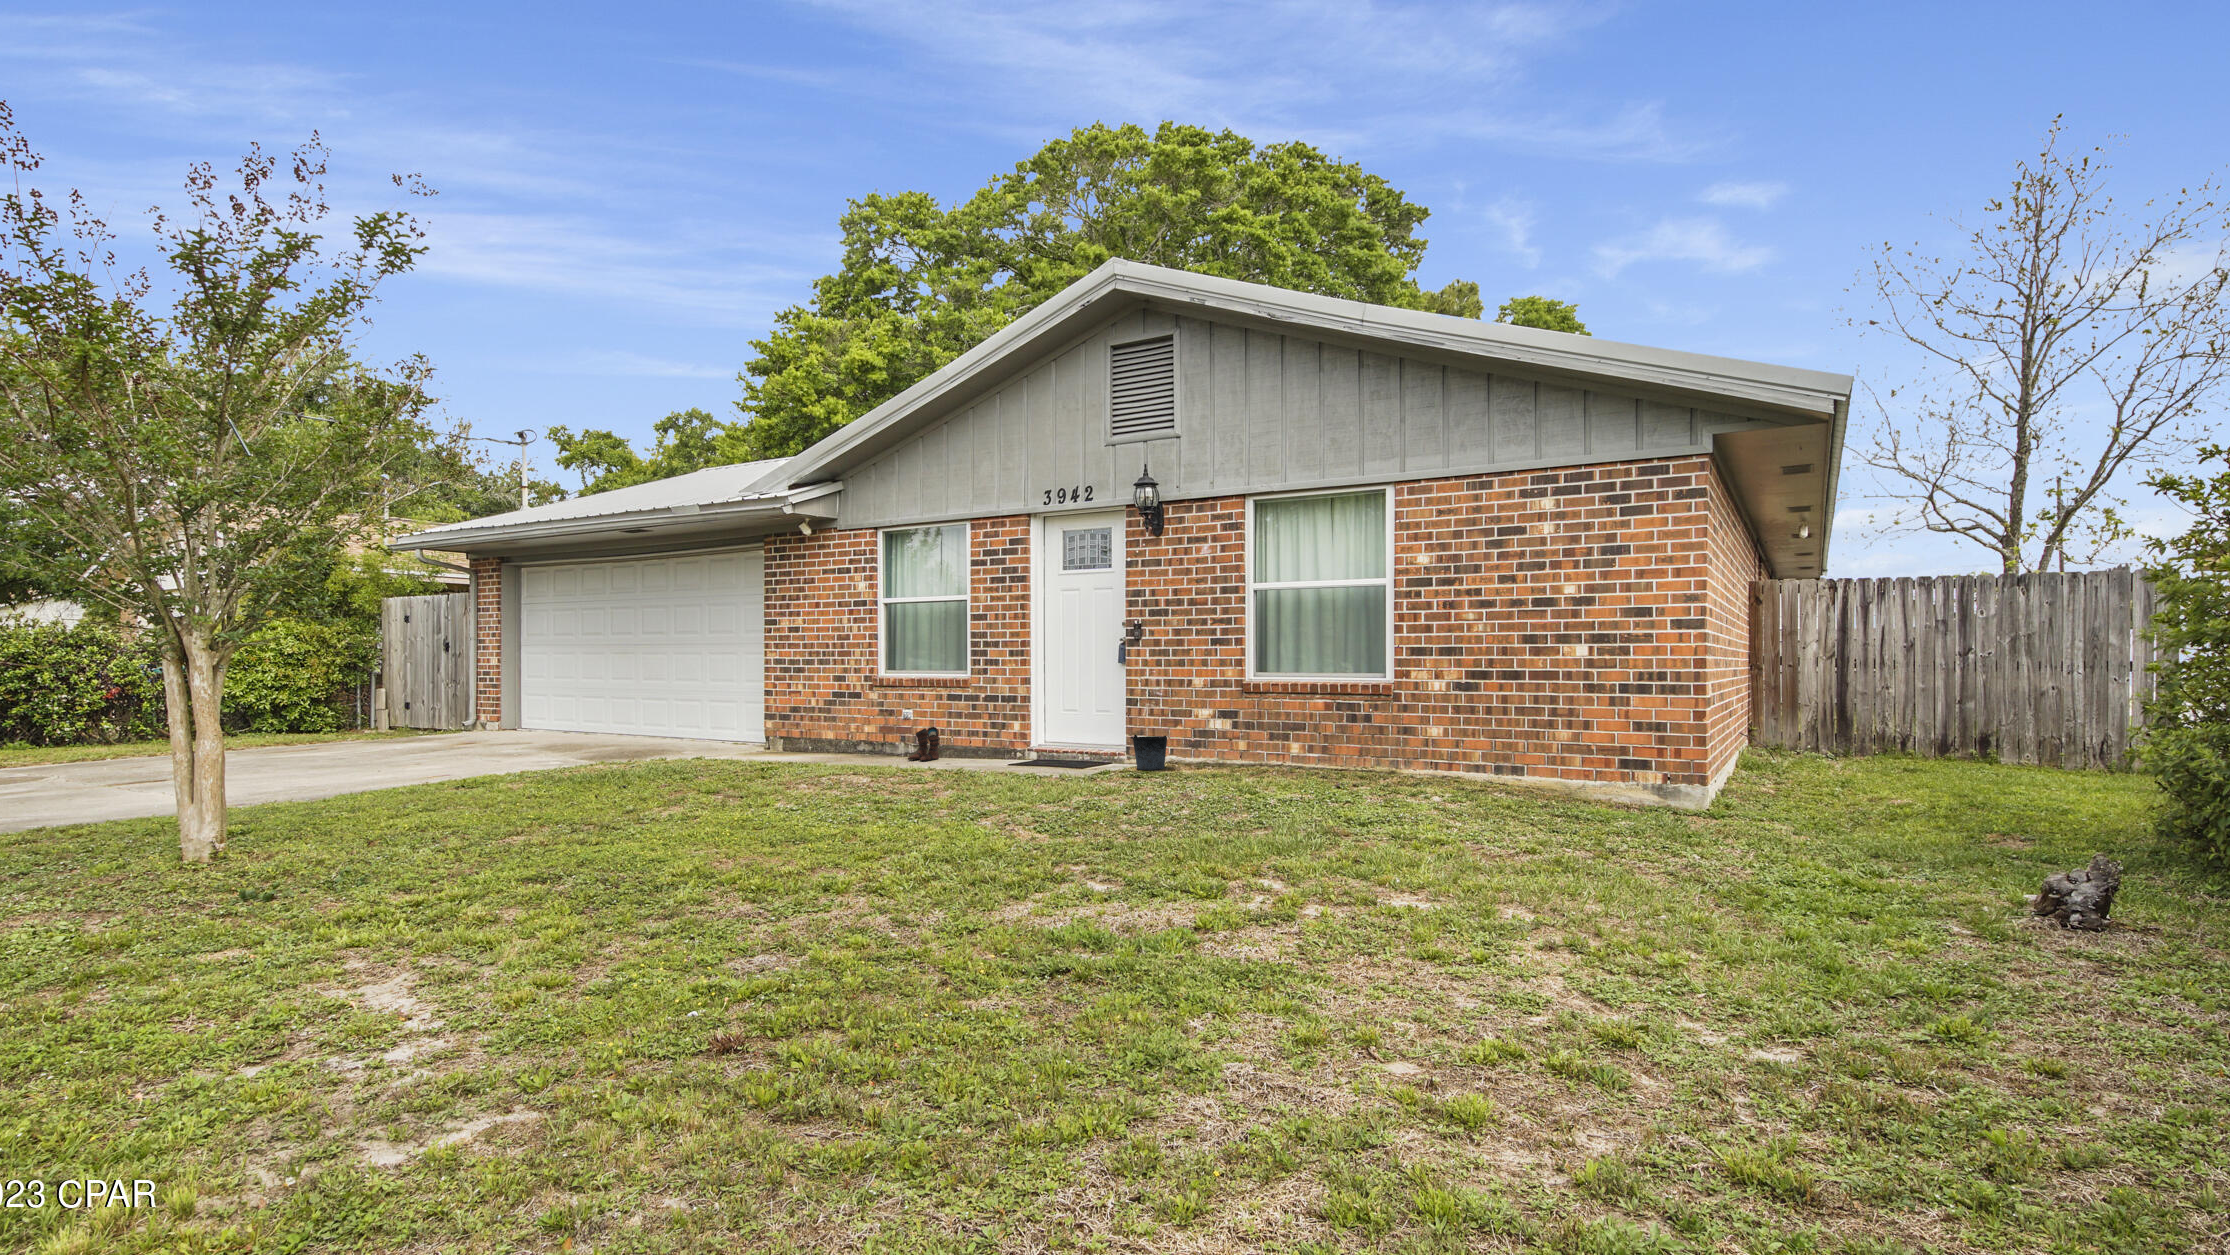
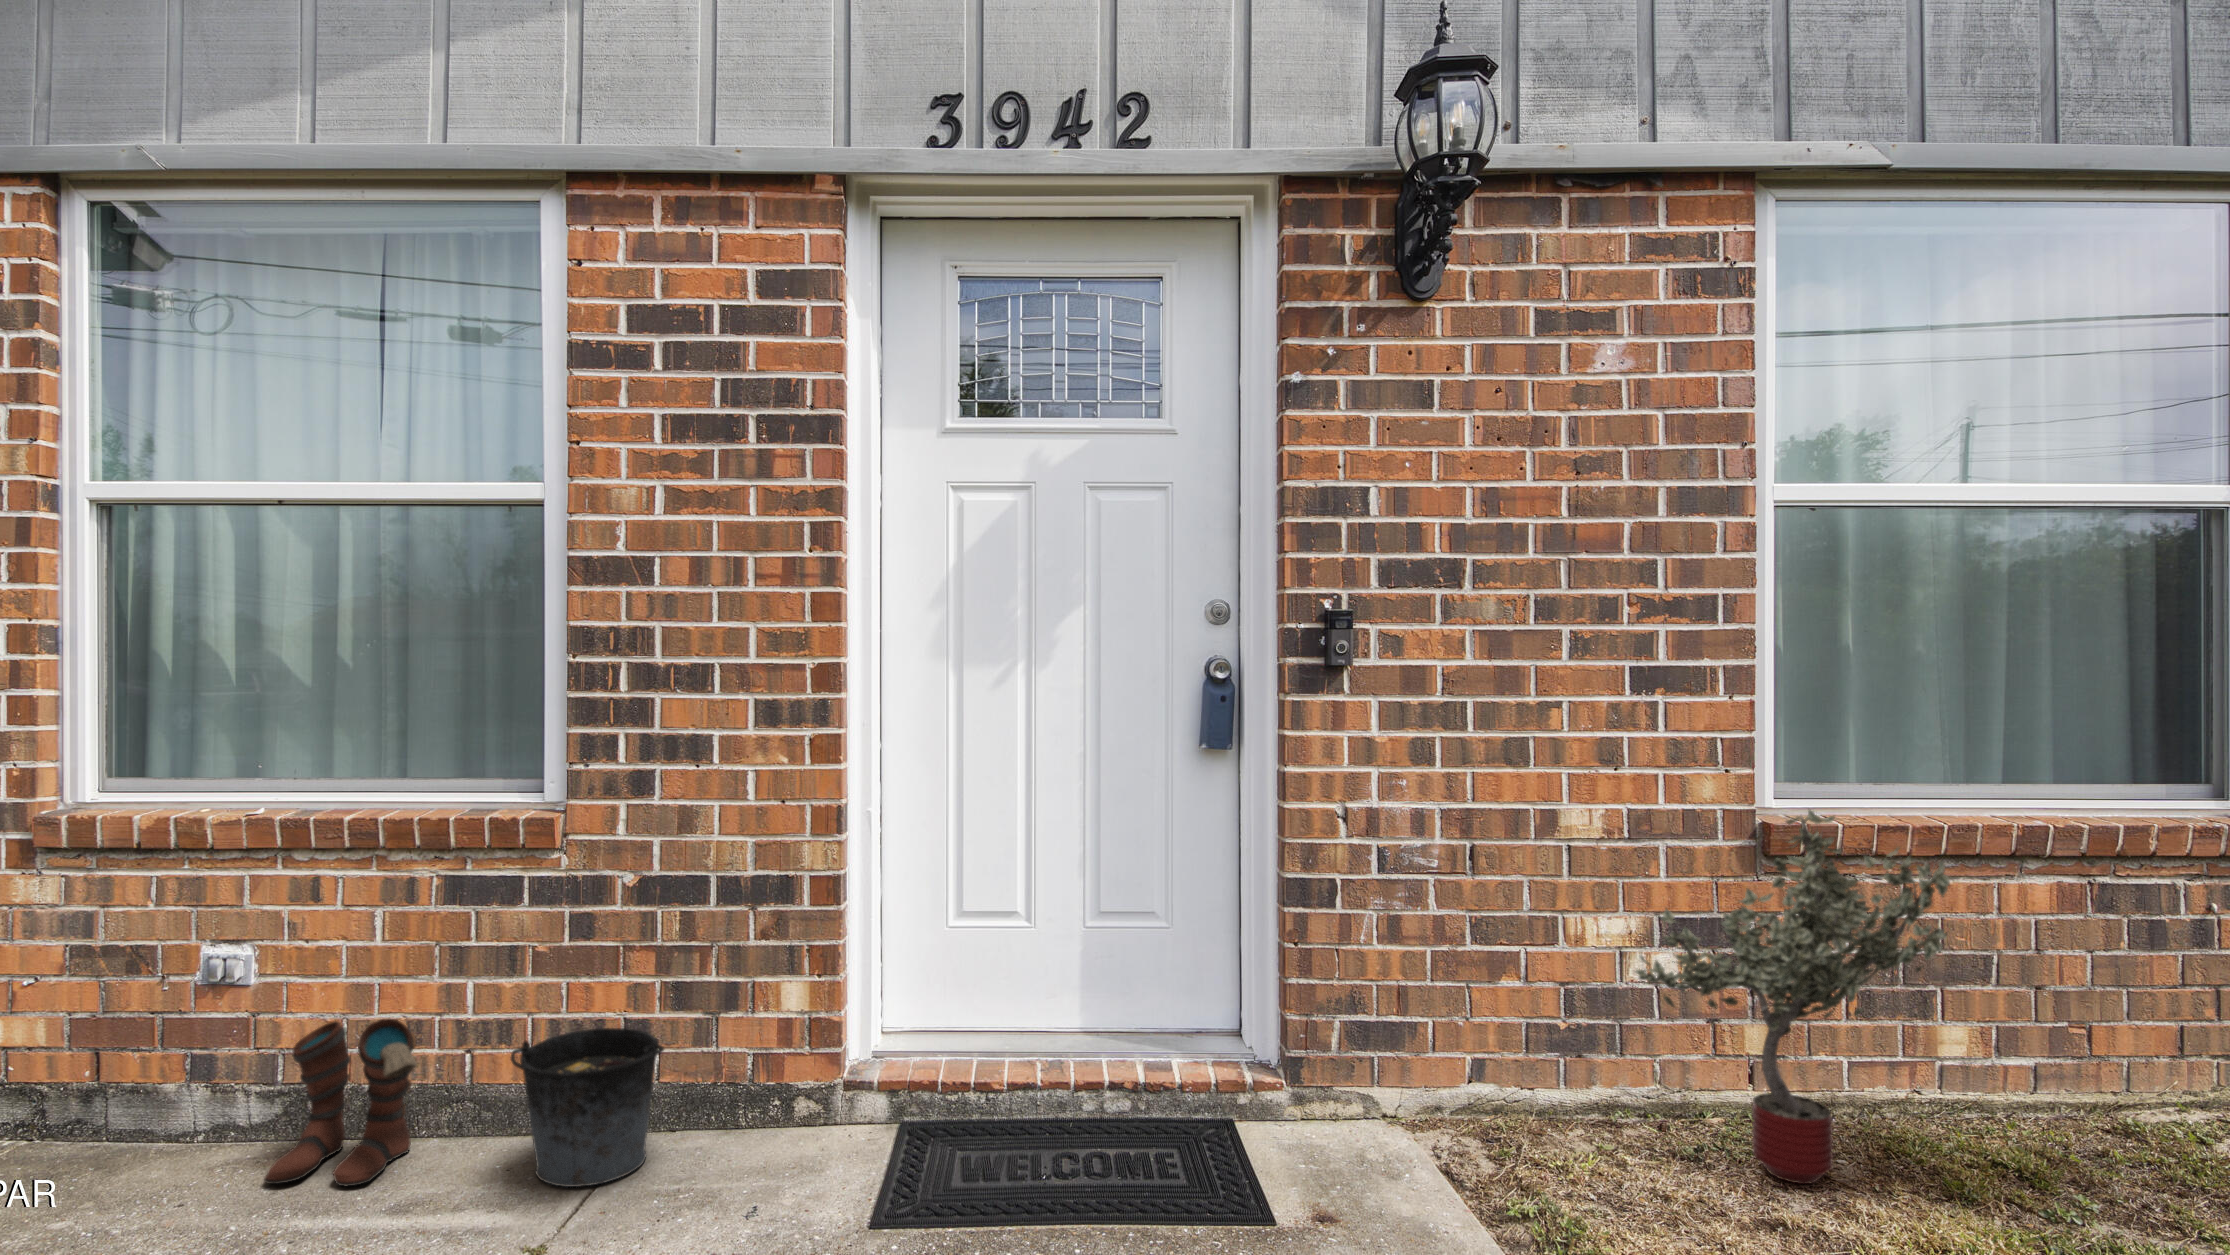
potted tree: none [1182,675,1250,773] -> present [1635,810,1950,1184]
bucket: present [1130,735,1167,770] -> present [511,1028,664,1187]

